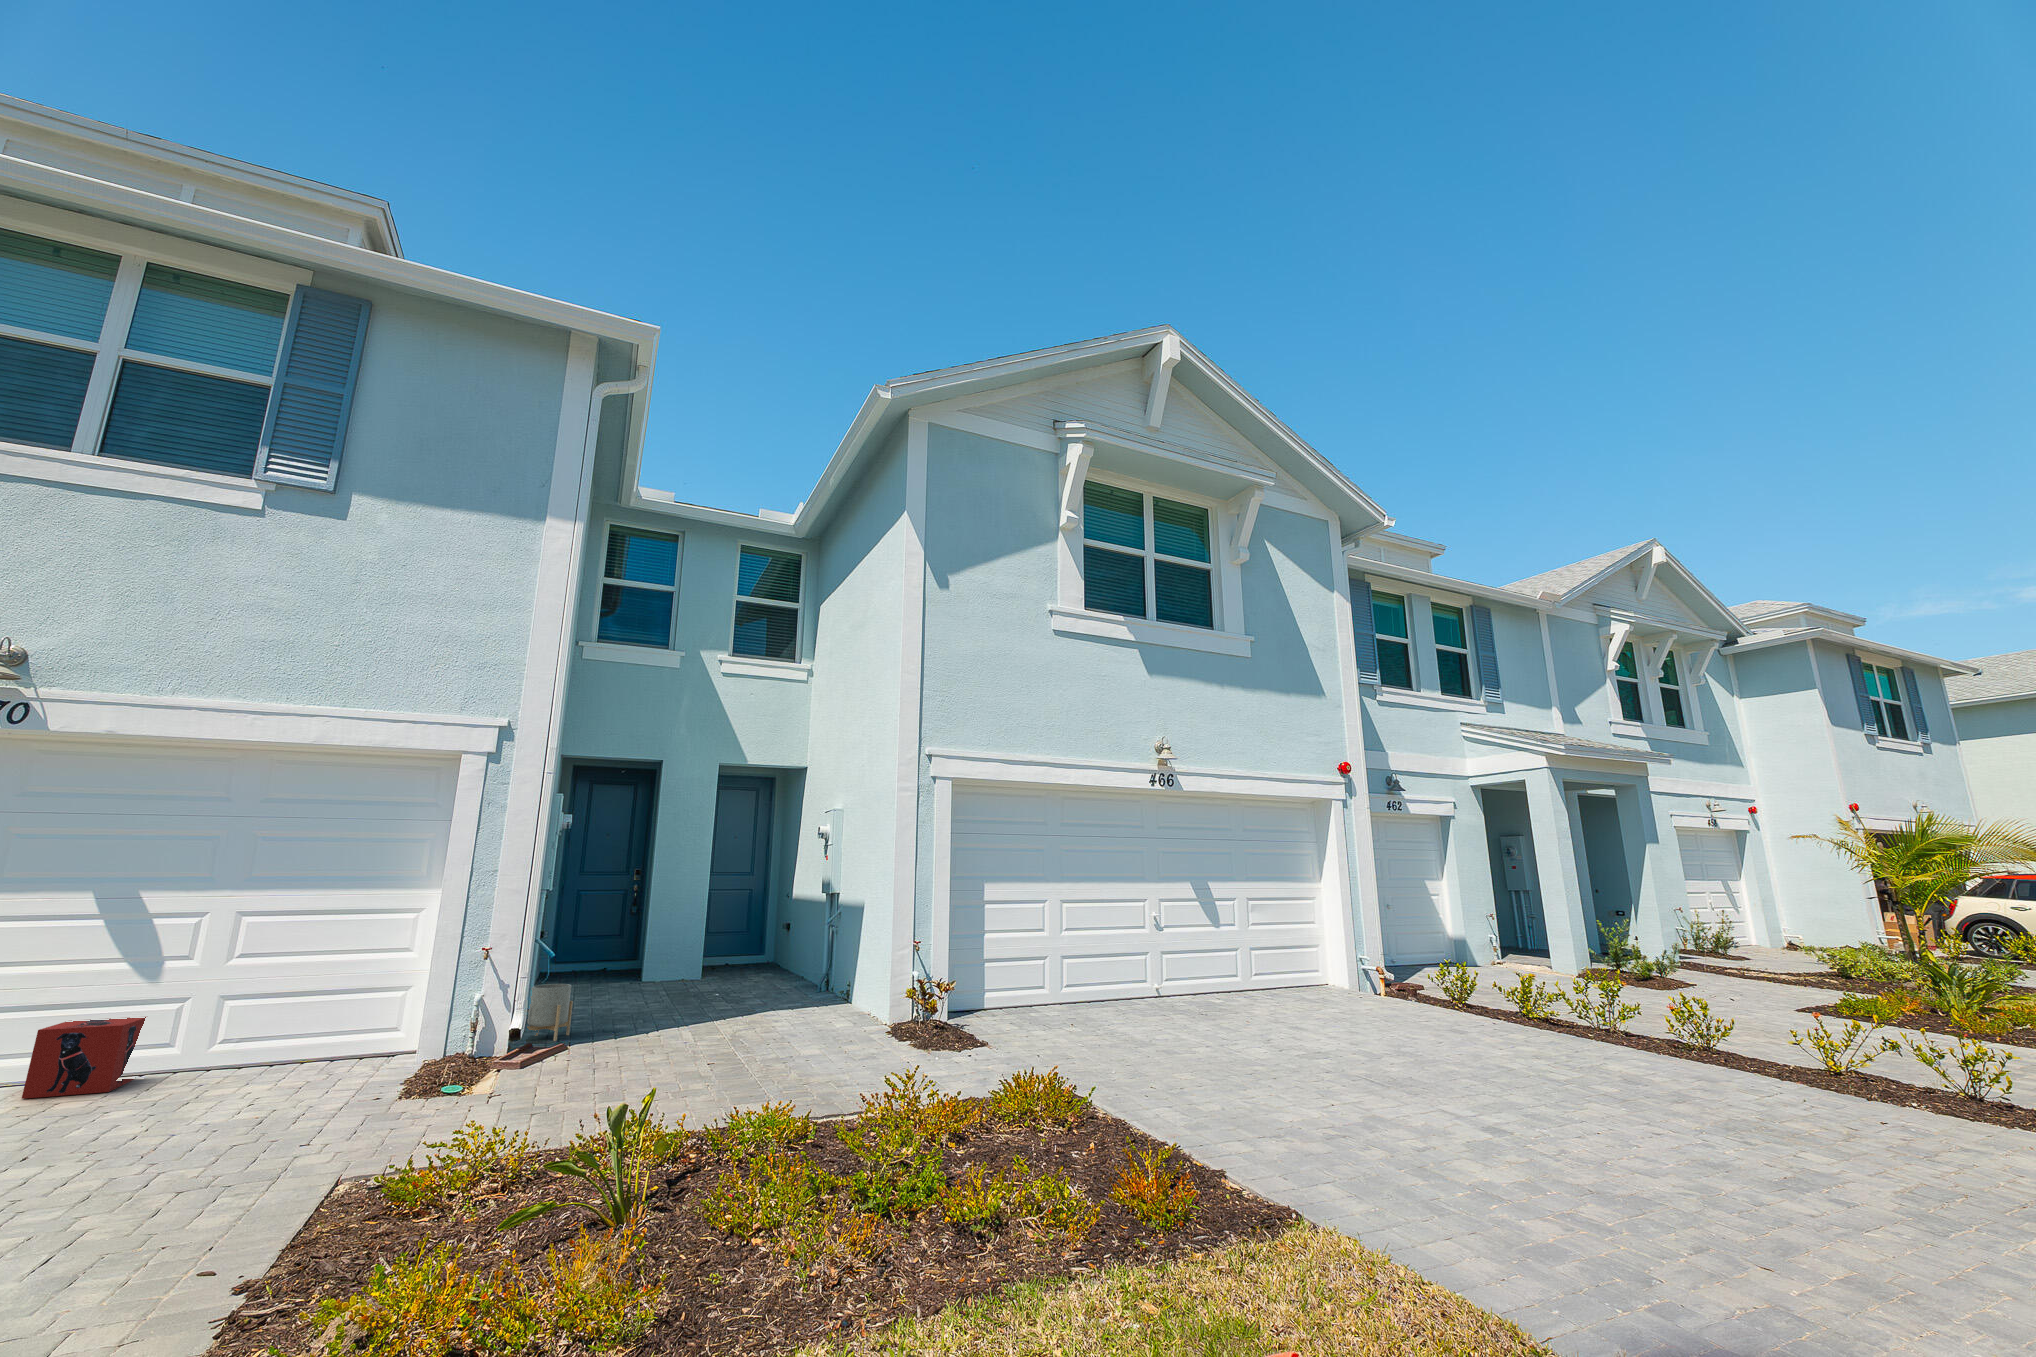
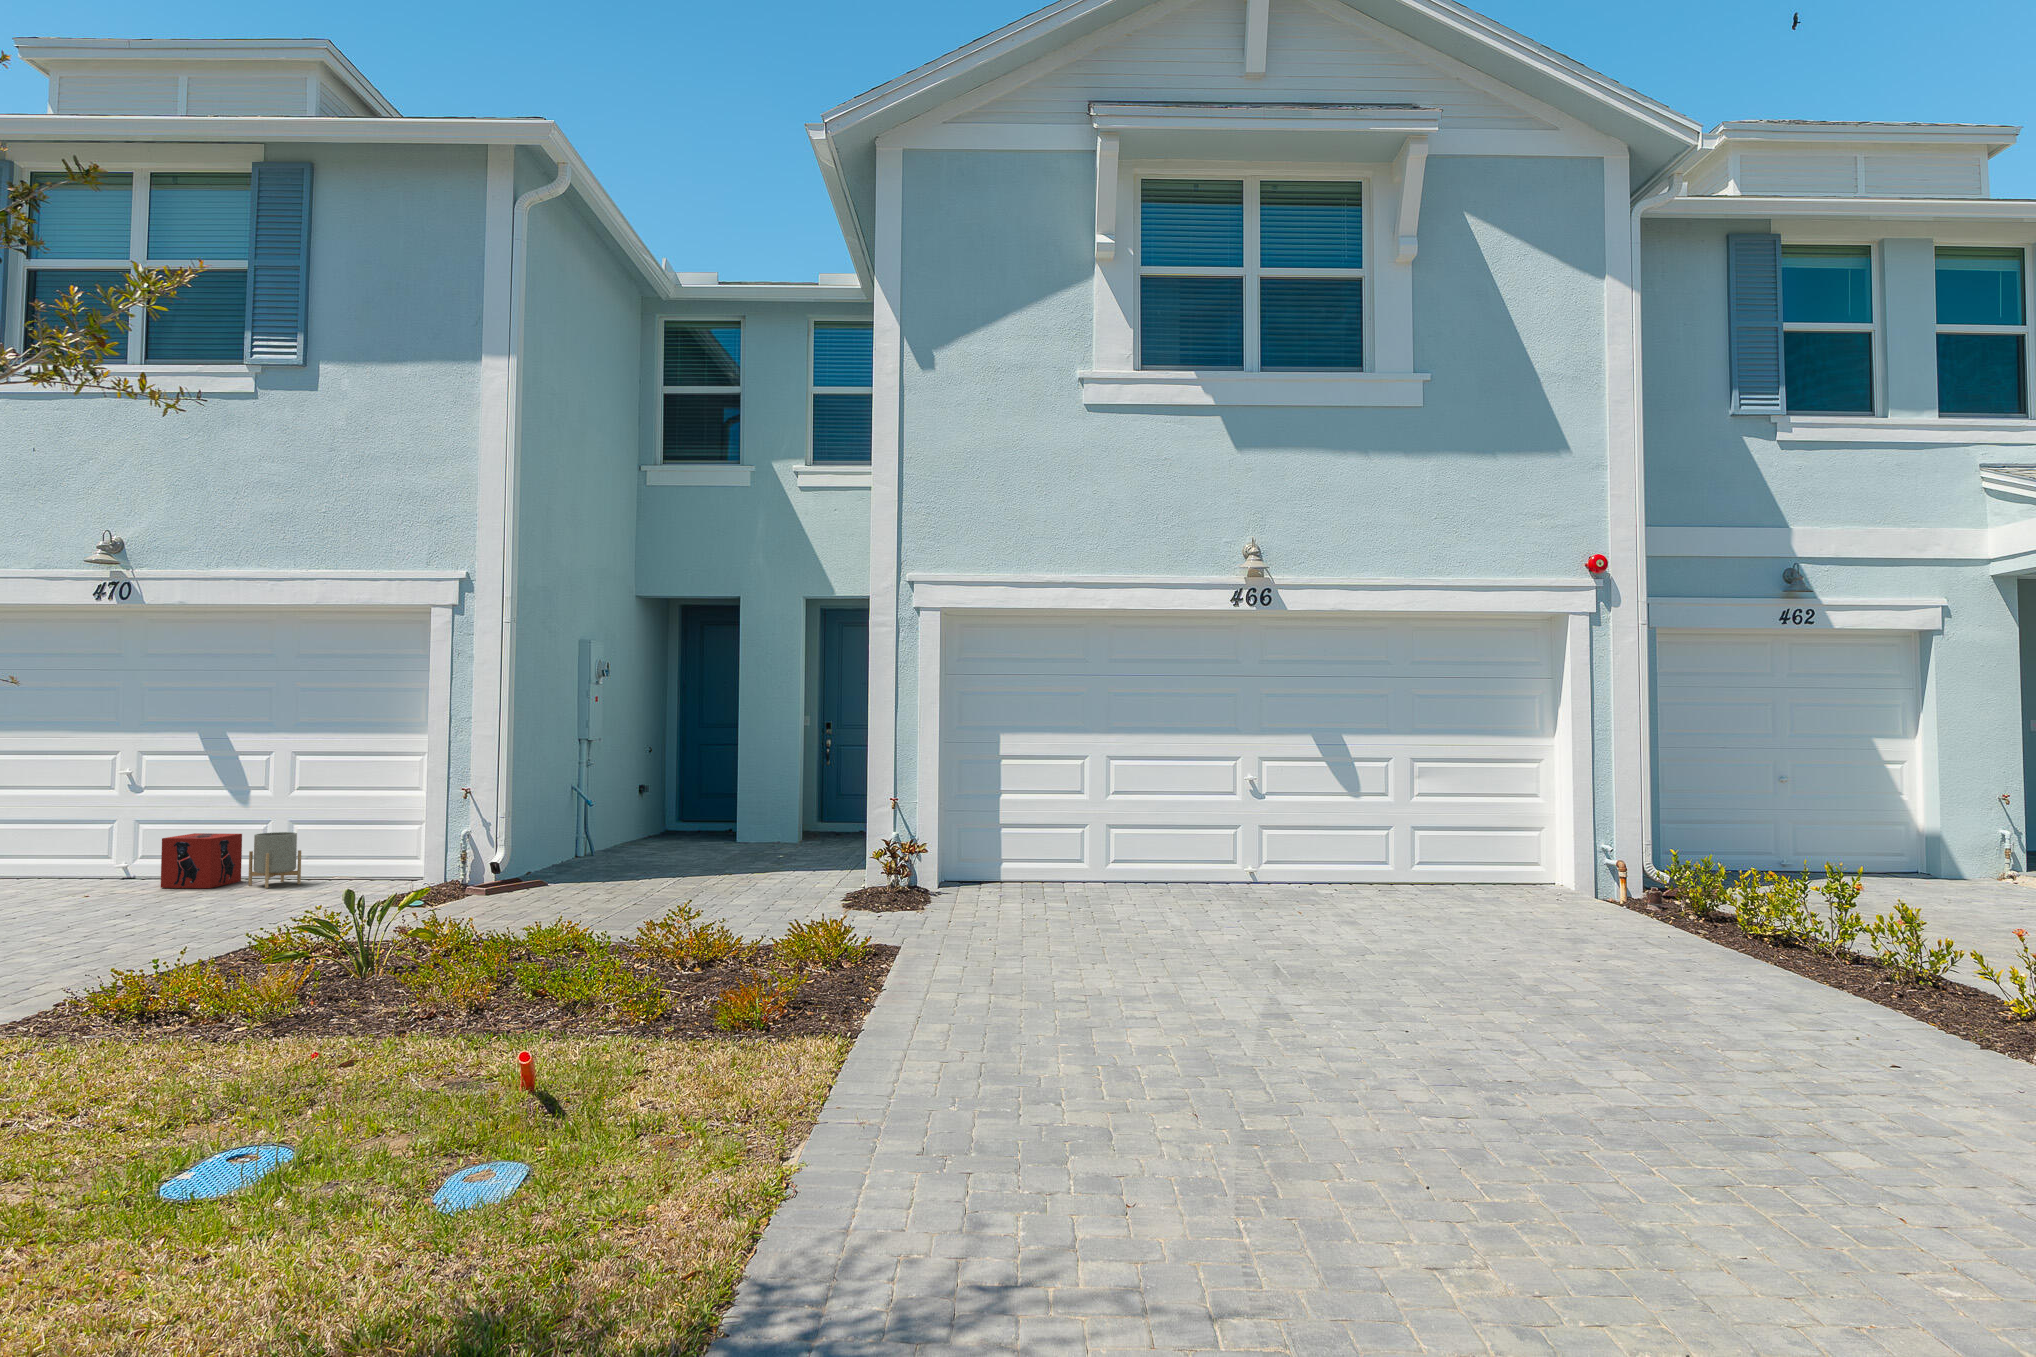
planter: present [527,984,573,1041] -> present [248,832,301,888]

